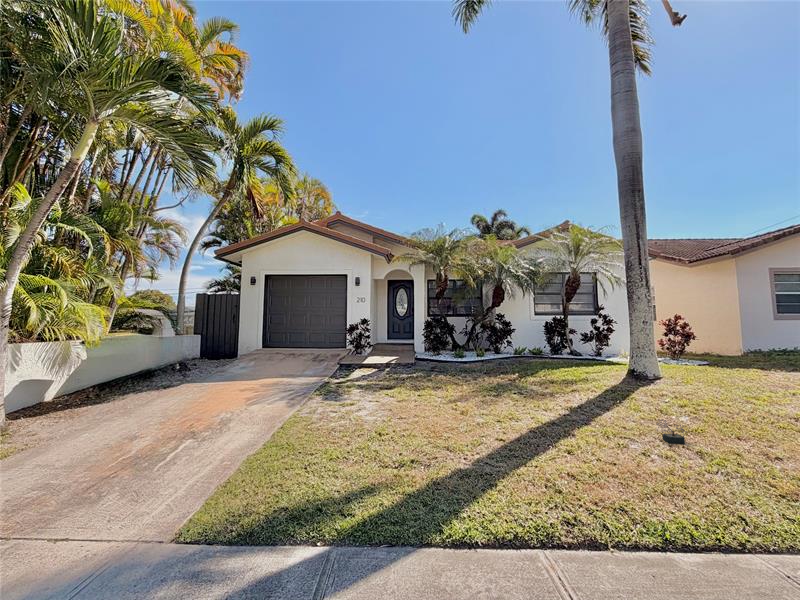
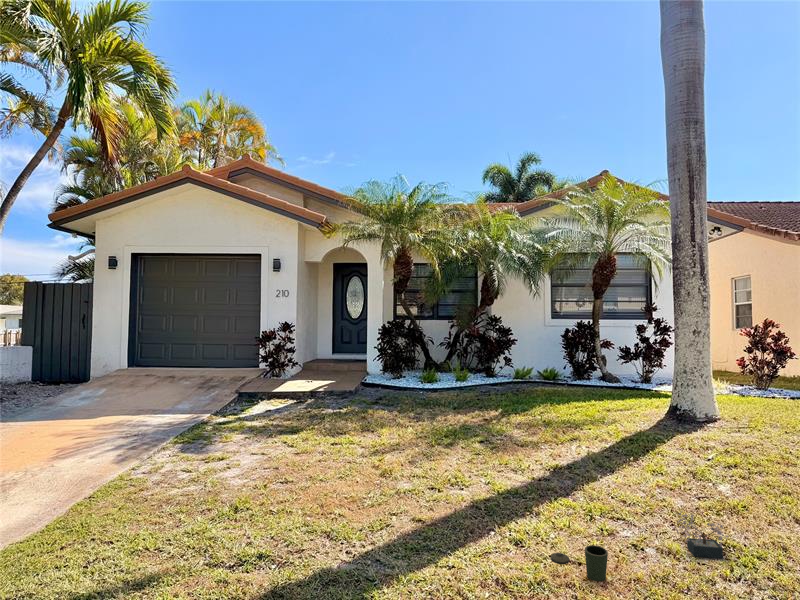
trash can: none [586,436,624,455] -> present [551,545,608,581]

